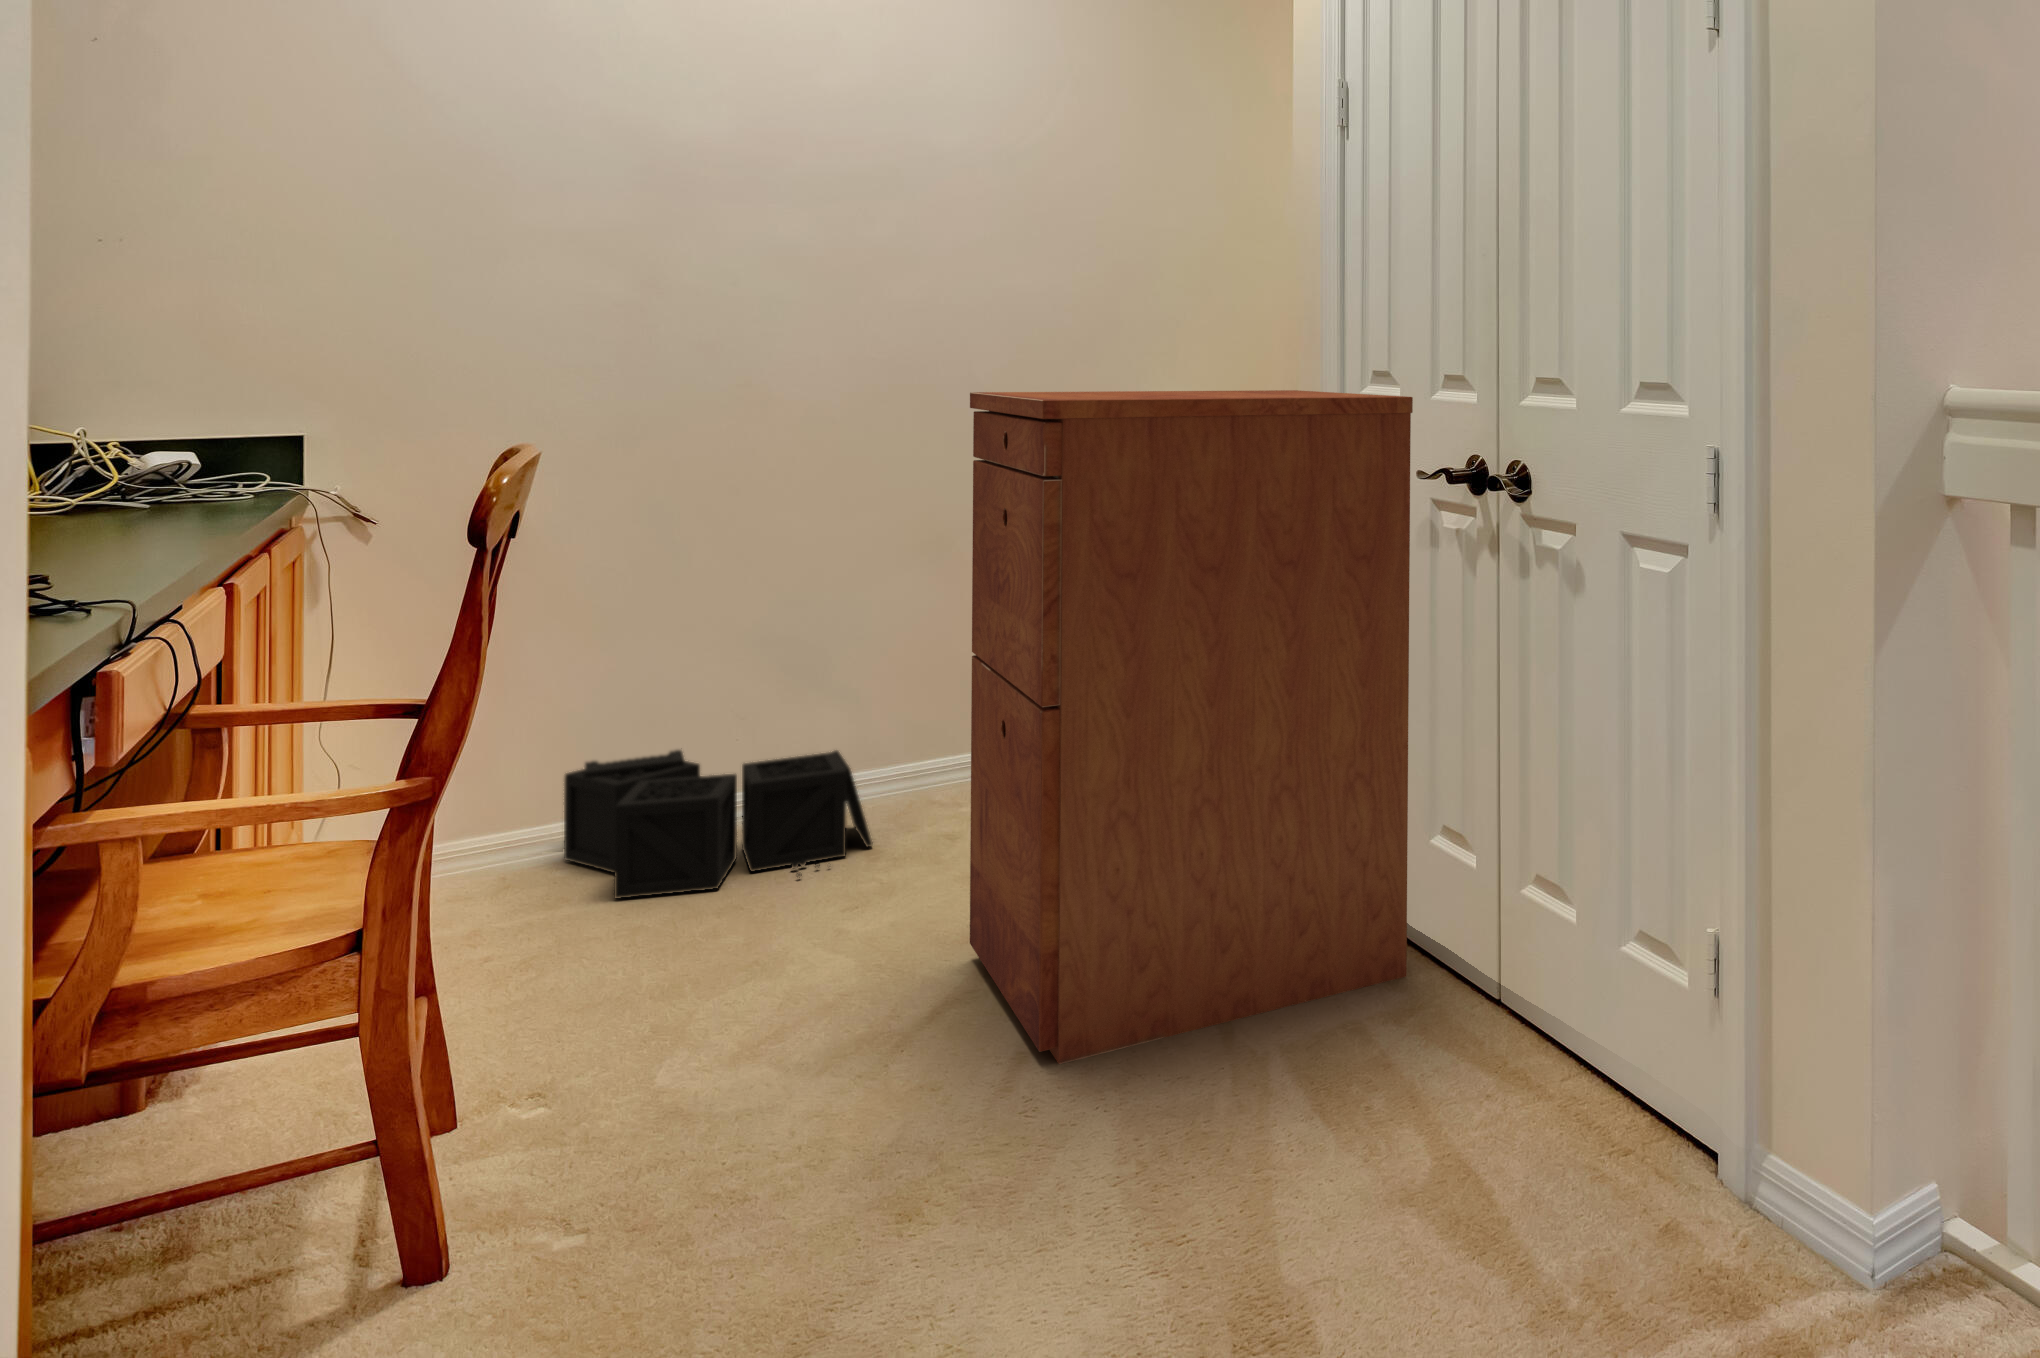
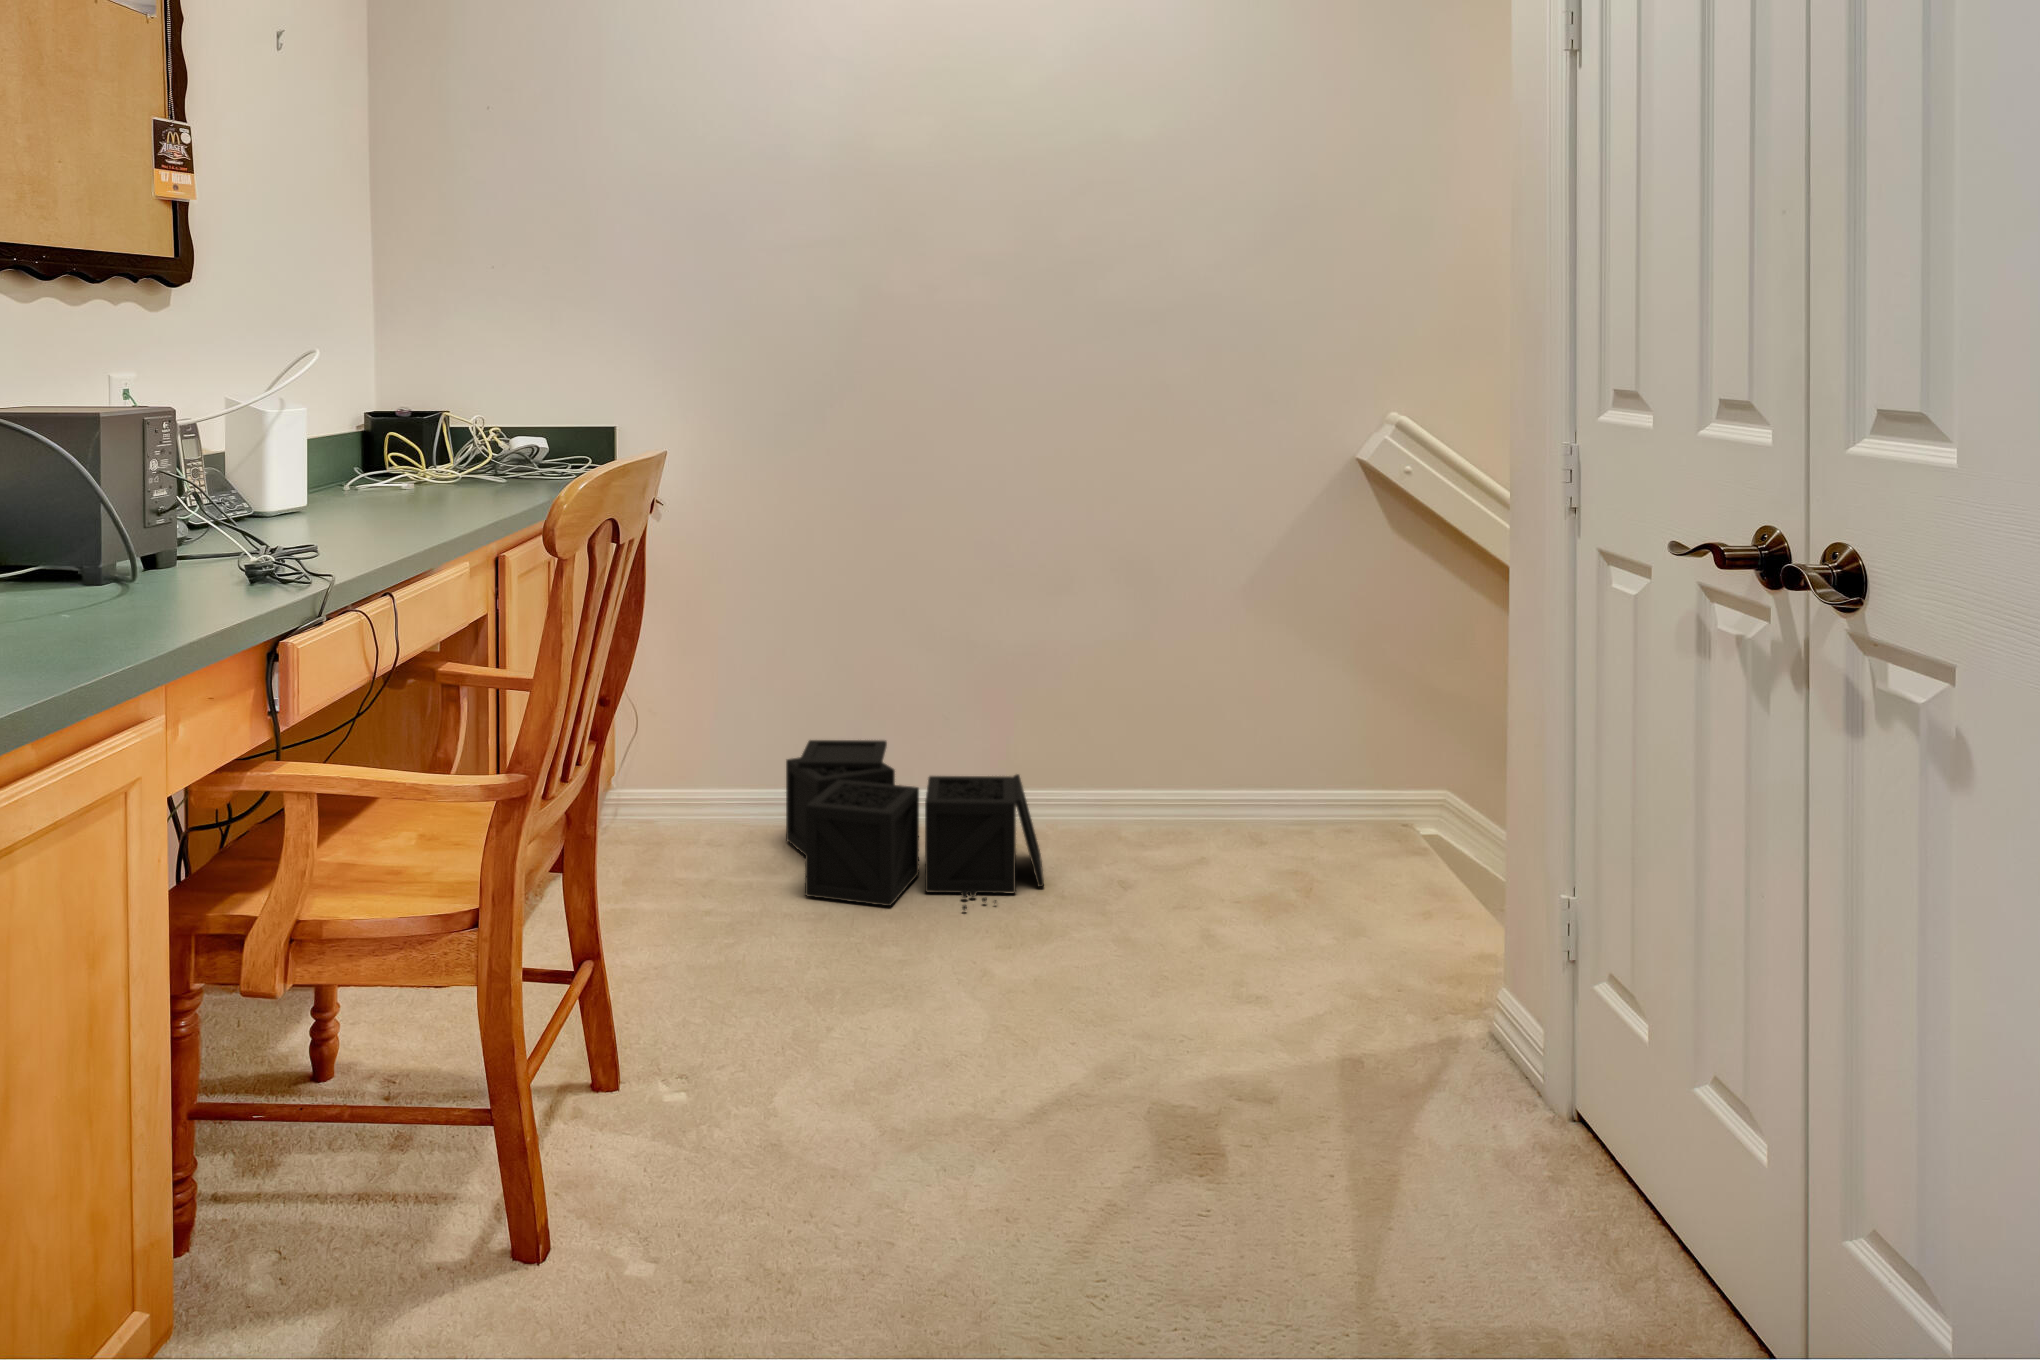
filing cabinet: present [970,390,1413,1064] -> none [1088,410,1663,1290]

